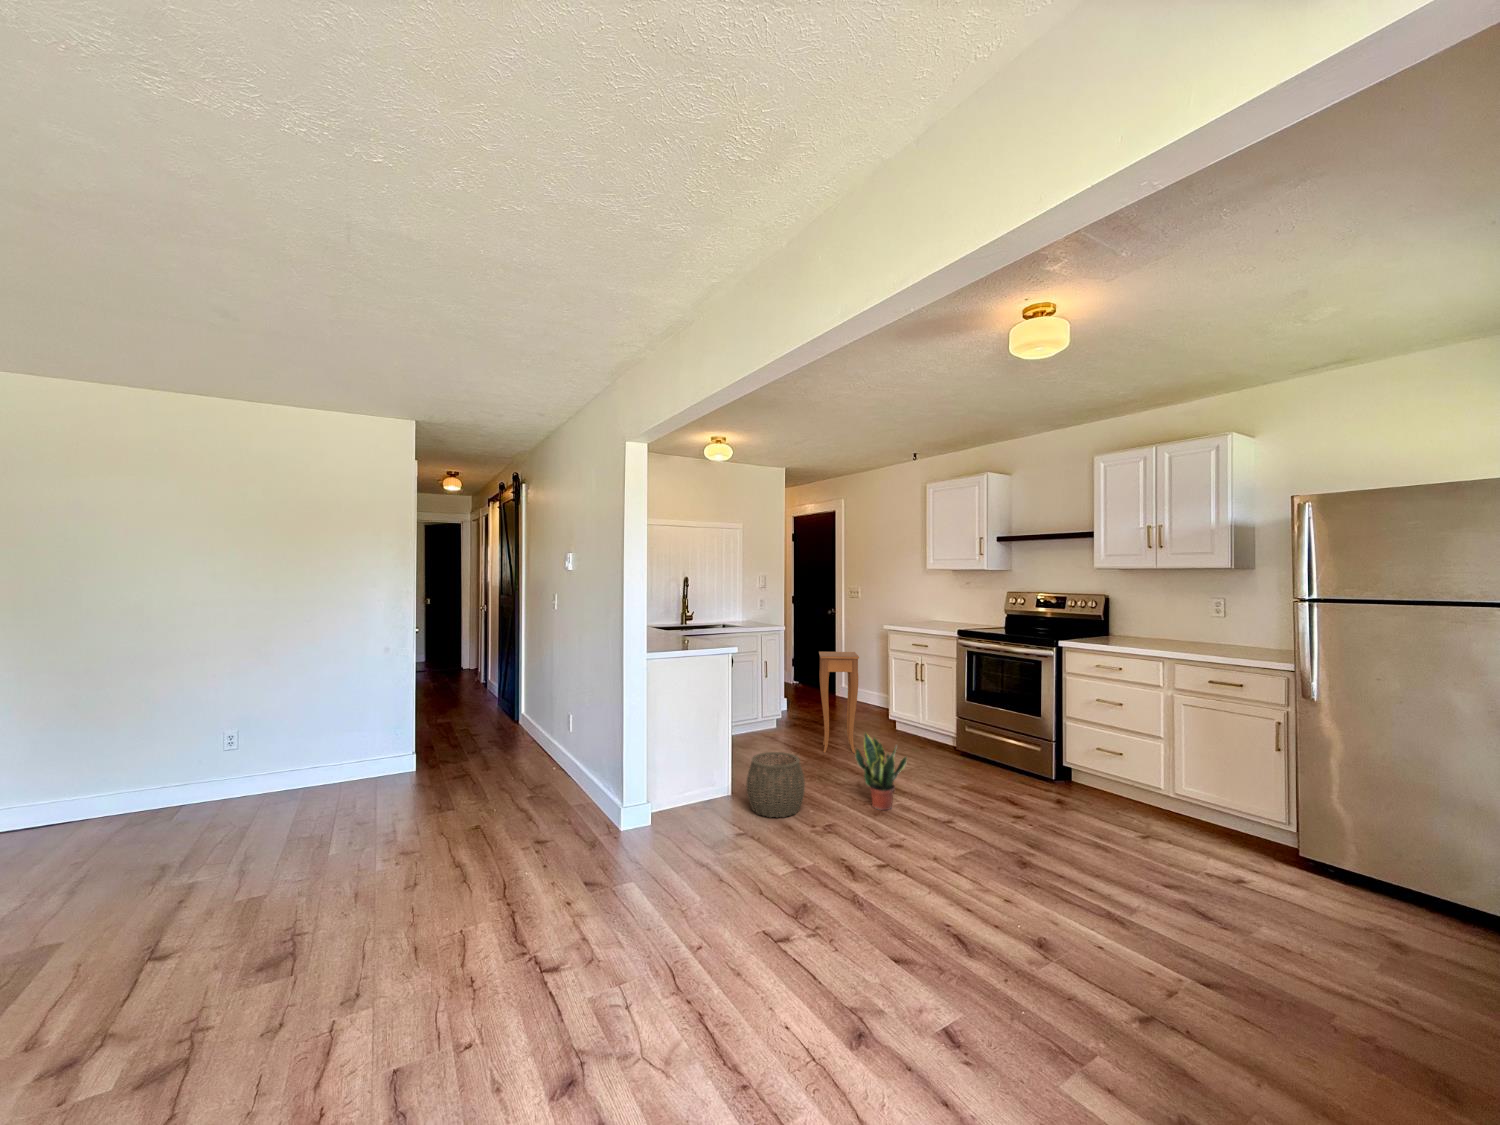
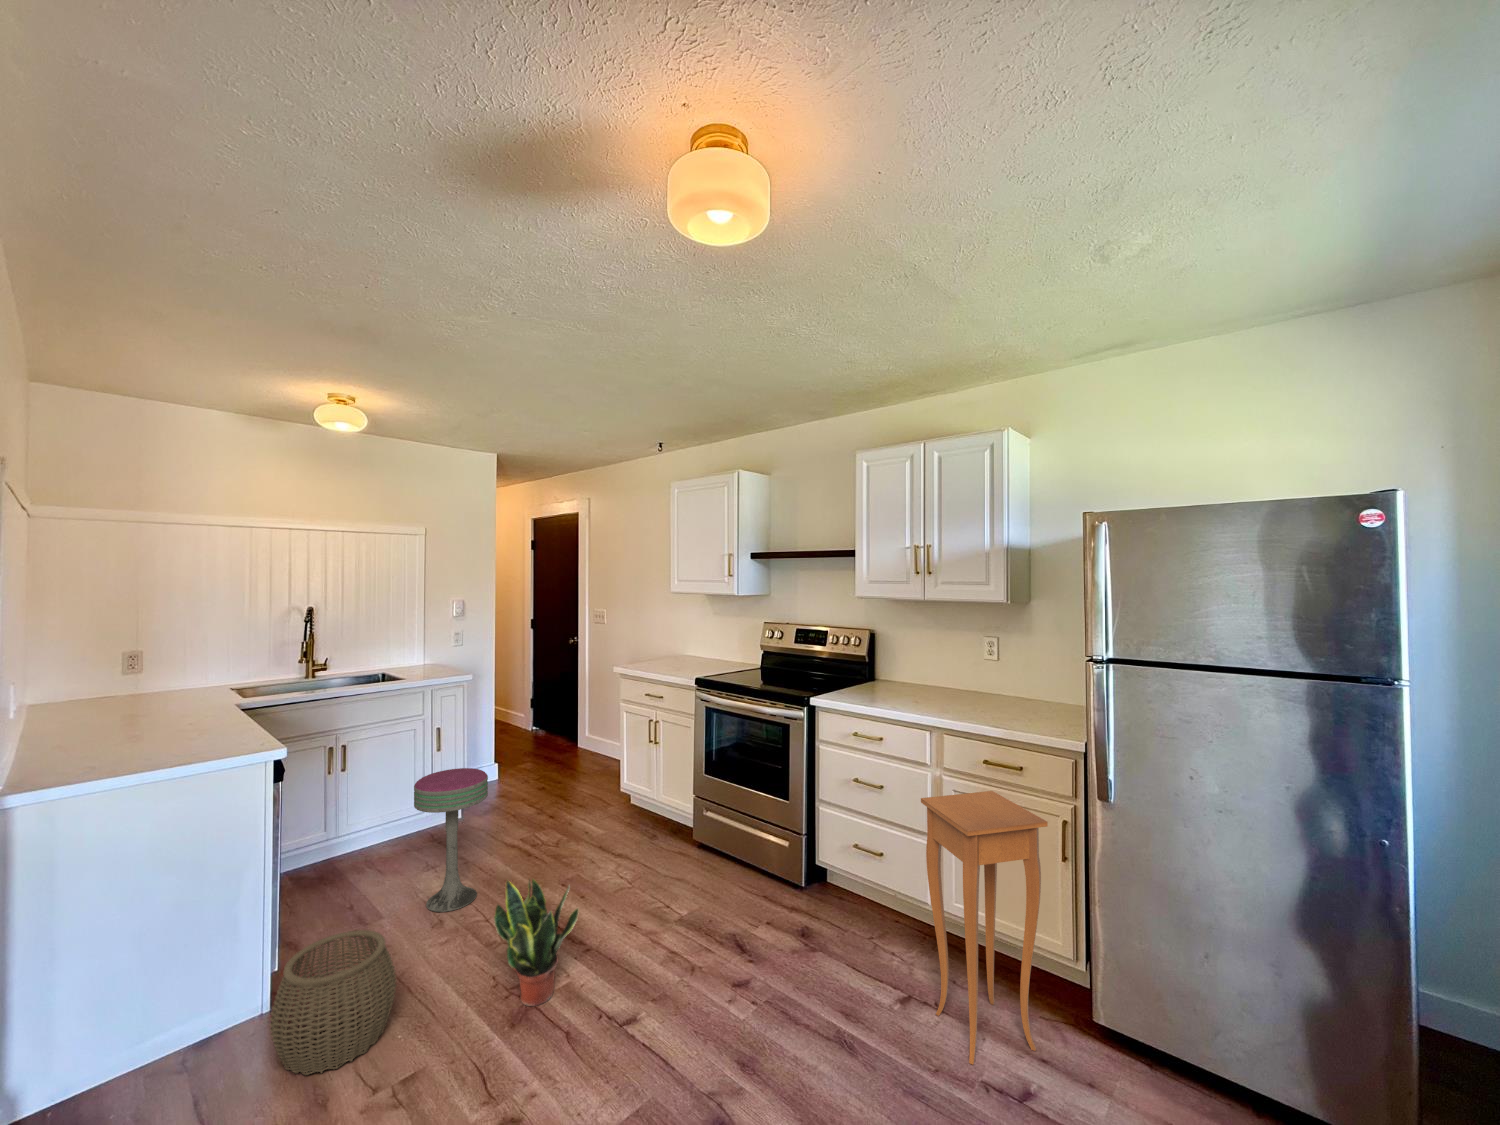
side table: present [819,652,859,753] -> present [921,791,1048,1065]
bar stool: none [777,680,821,768] -> present [414,768,488,912]

